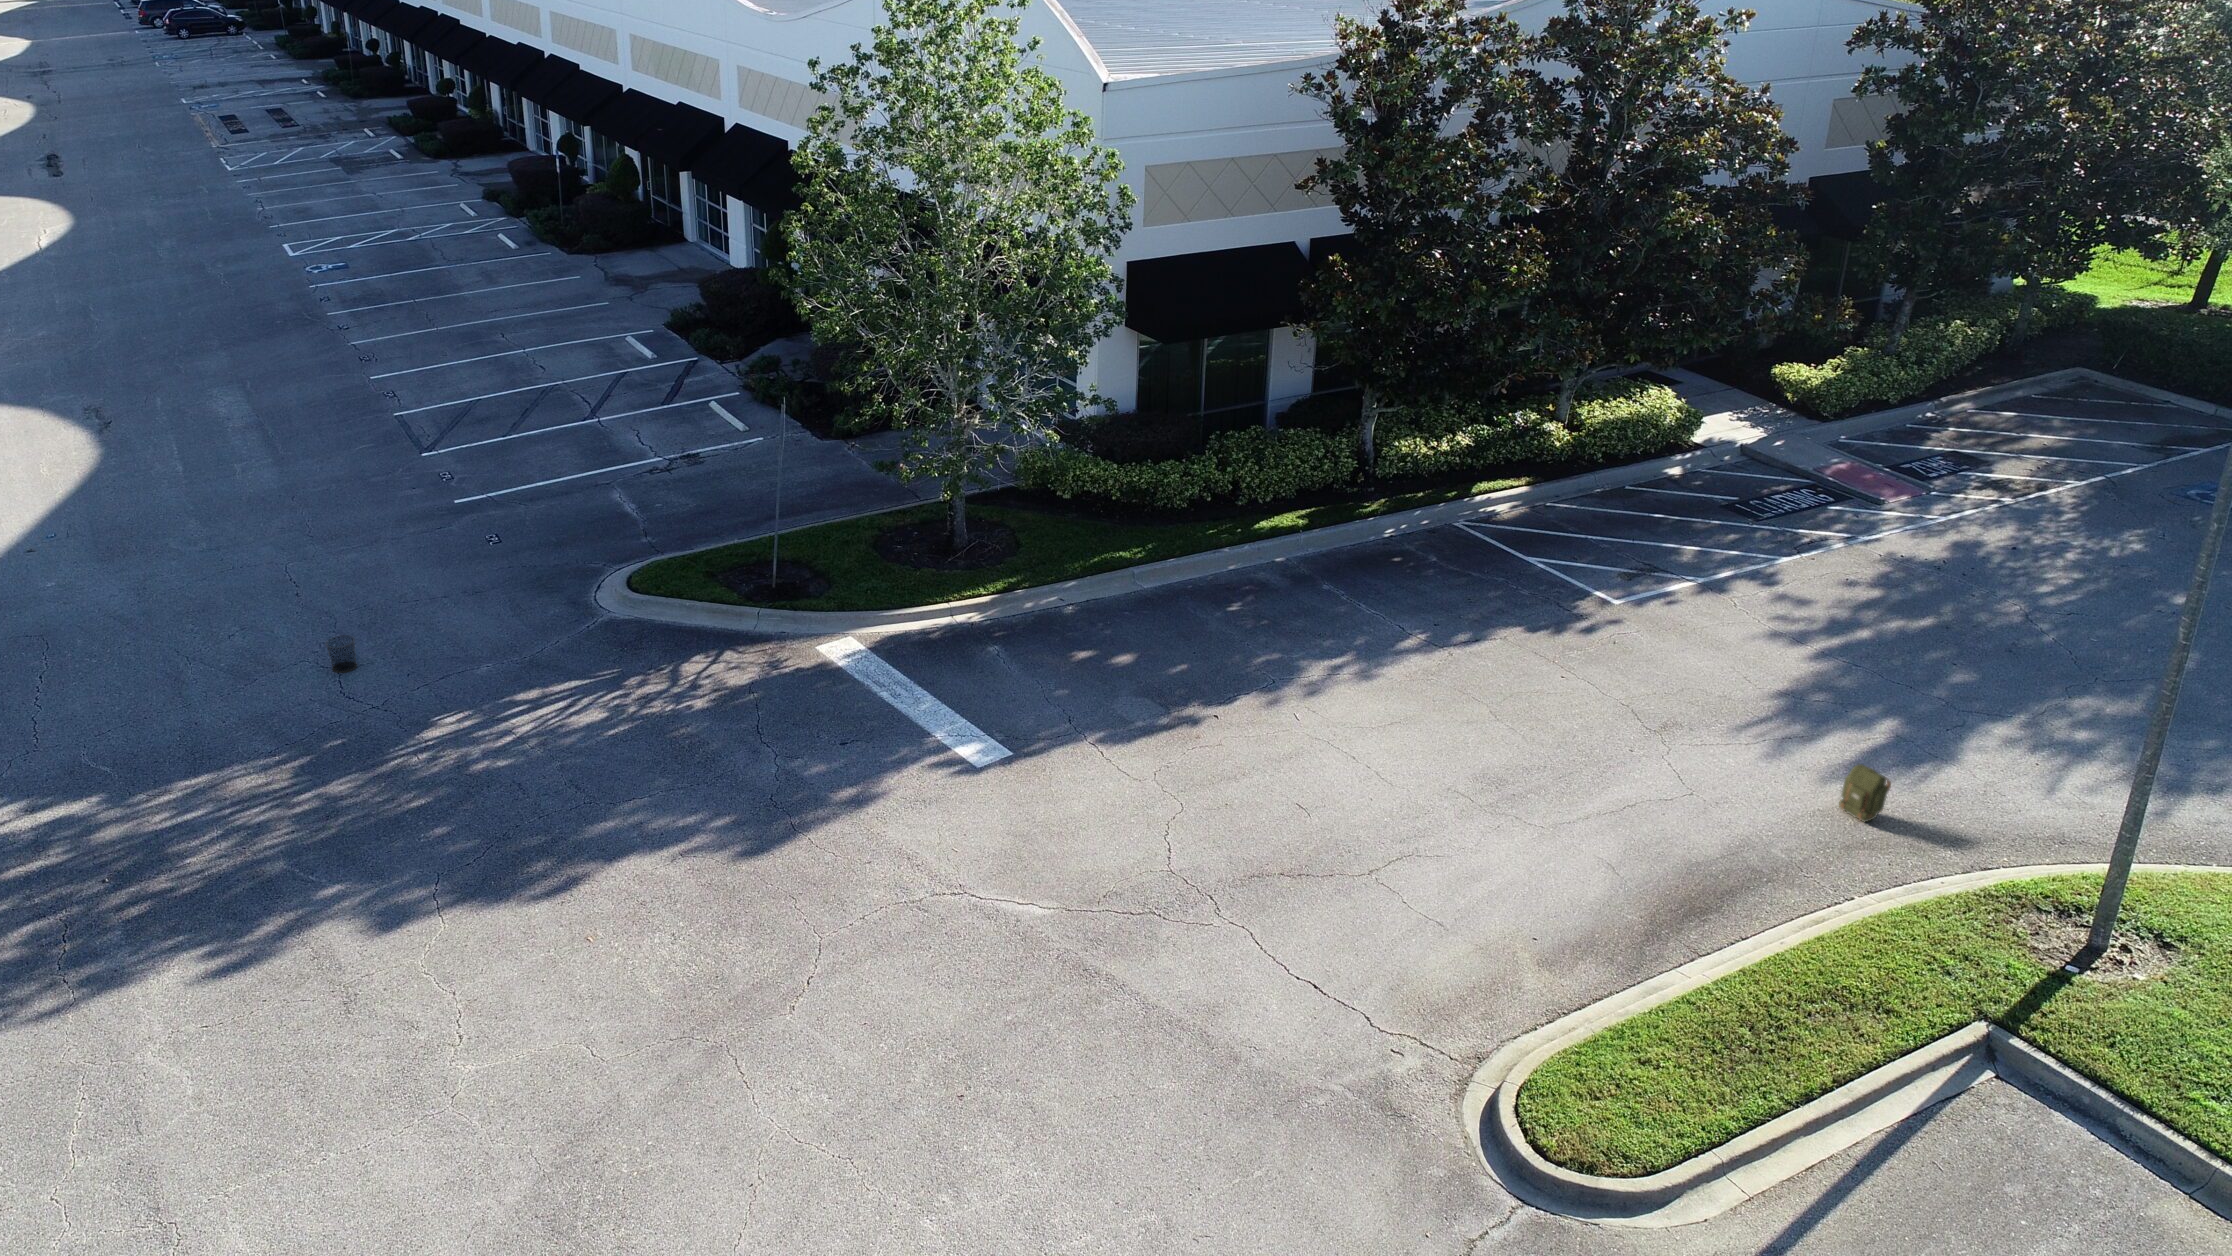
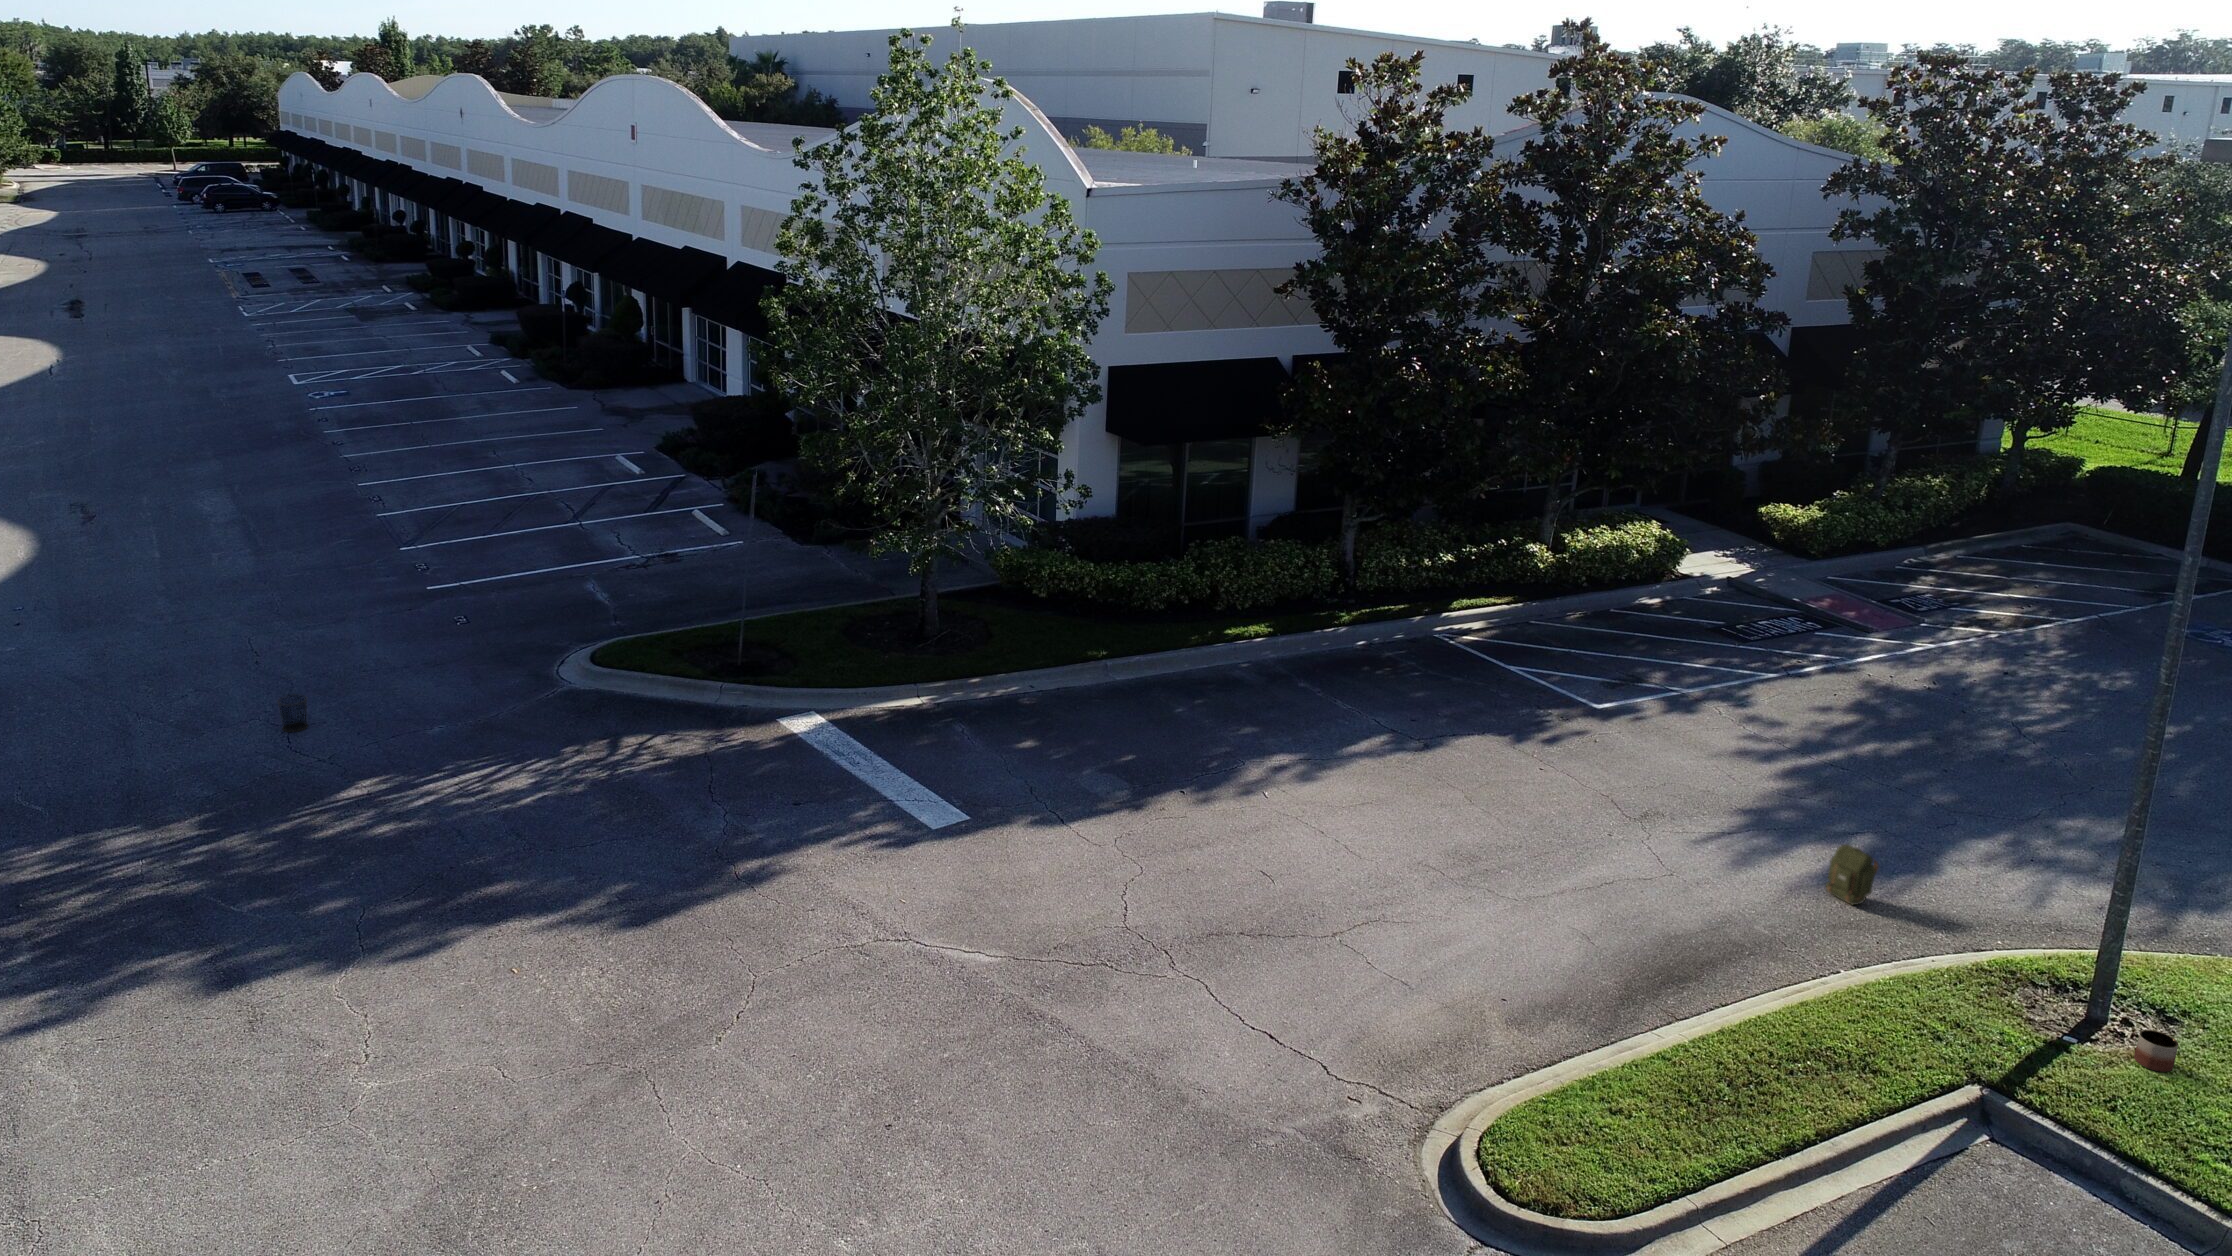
planter: none [2131,965,2175,1005] -> present [2134,1030,2178,1072]

